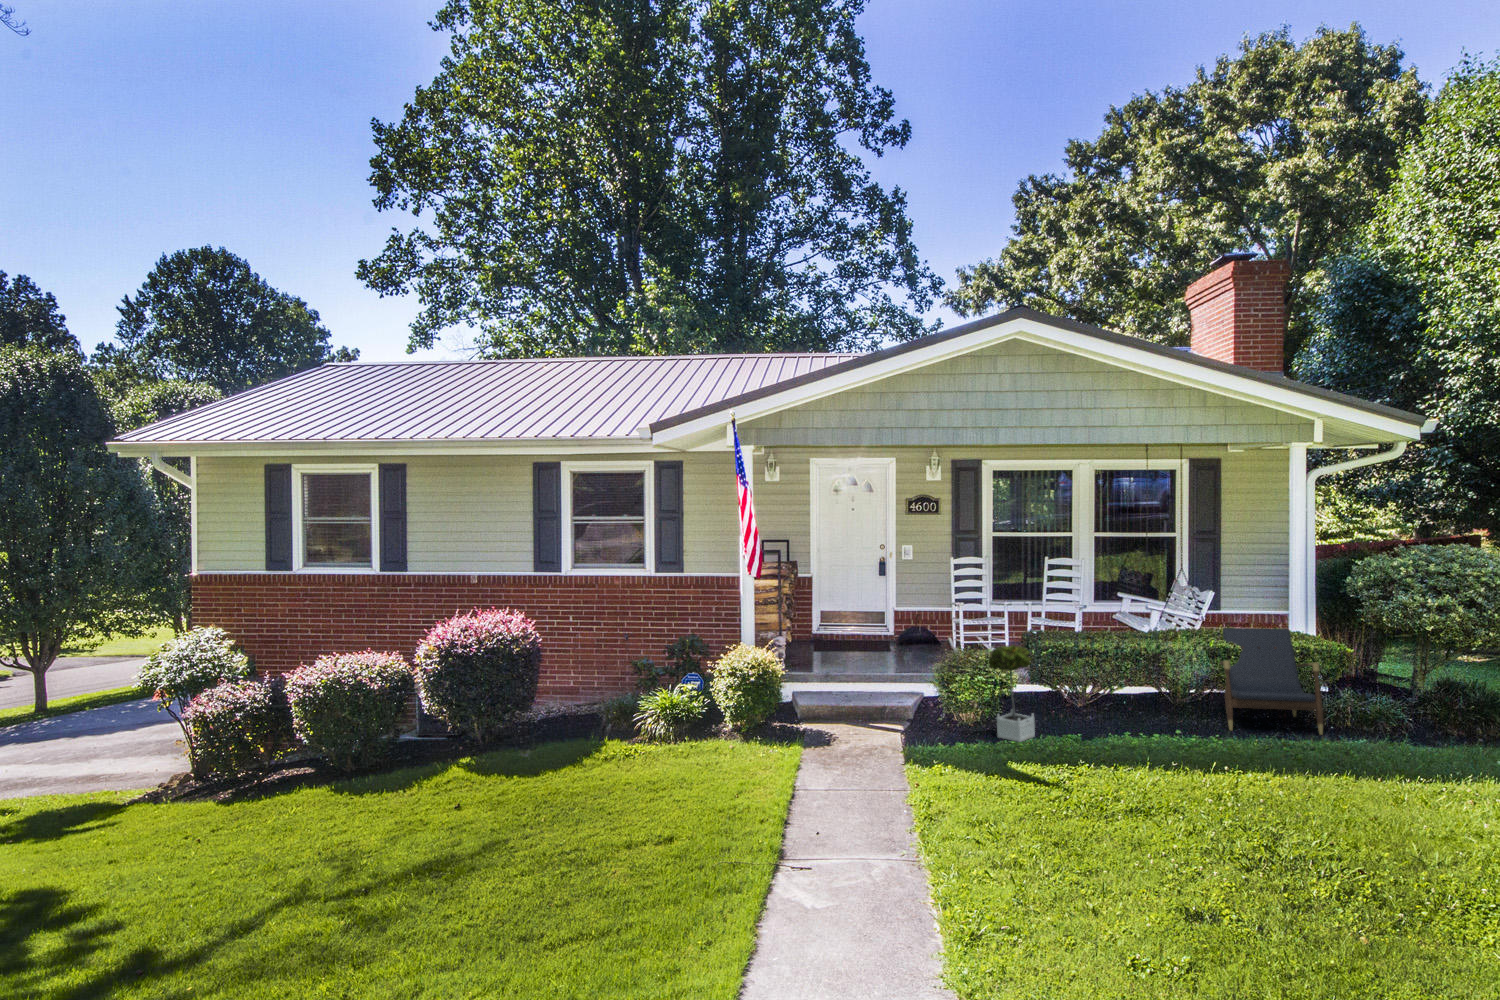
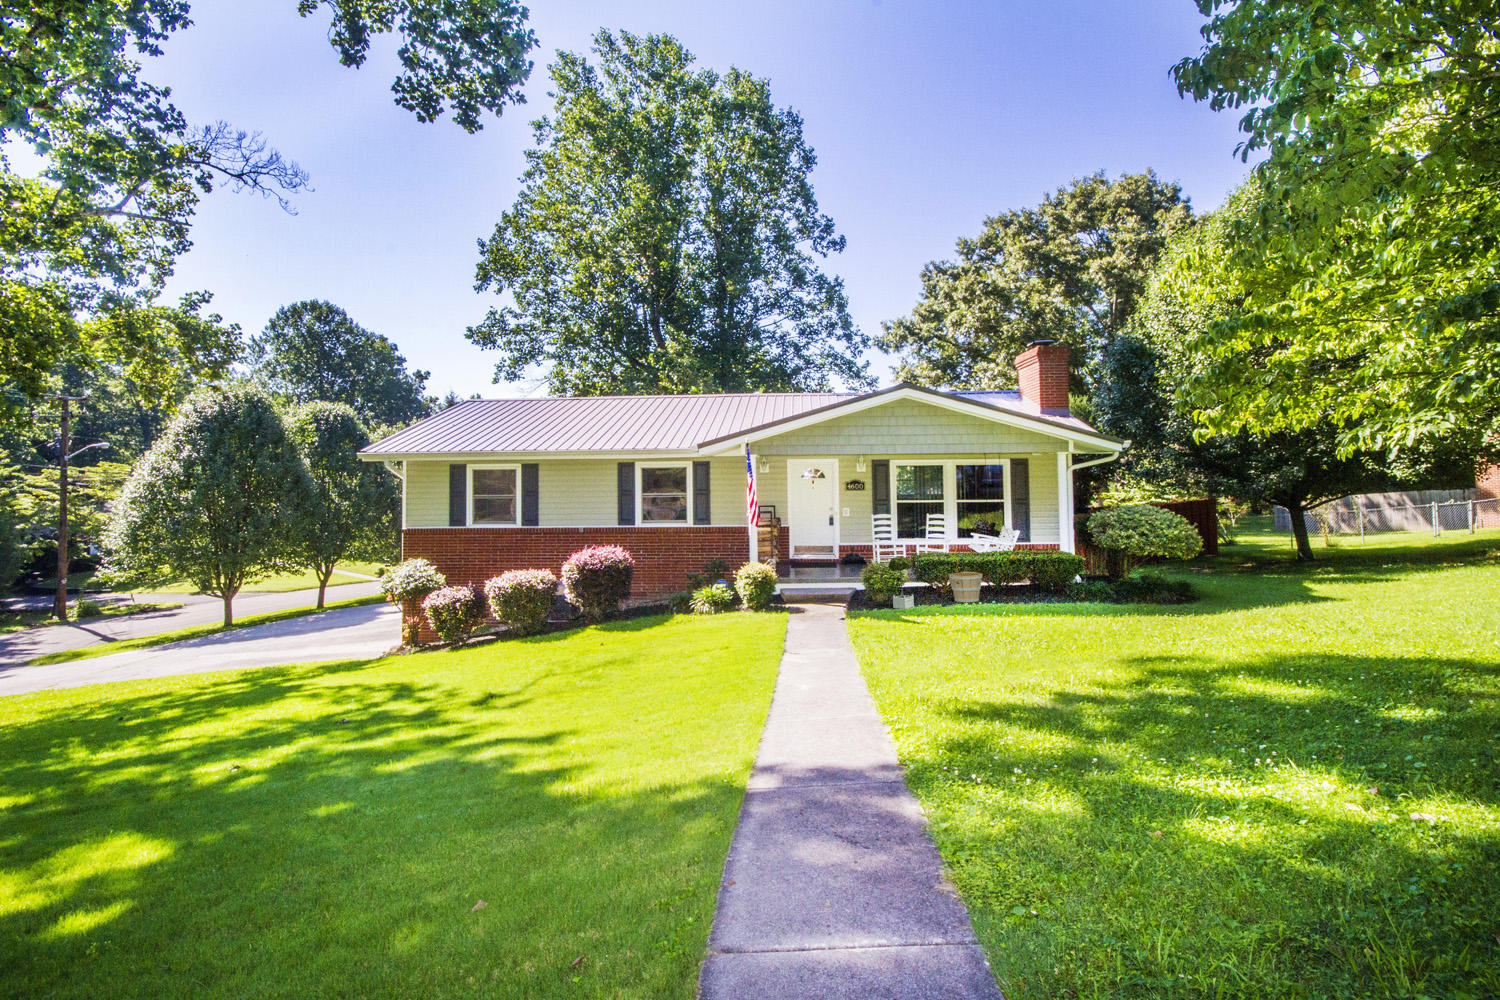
lounge chair: present [1220,628,1323,735] -> none [1015,548,1066,602]
wooden bucket: none [1096,667,1160,728] -> present [949,572,982,603]

